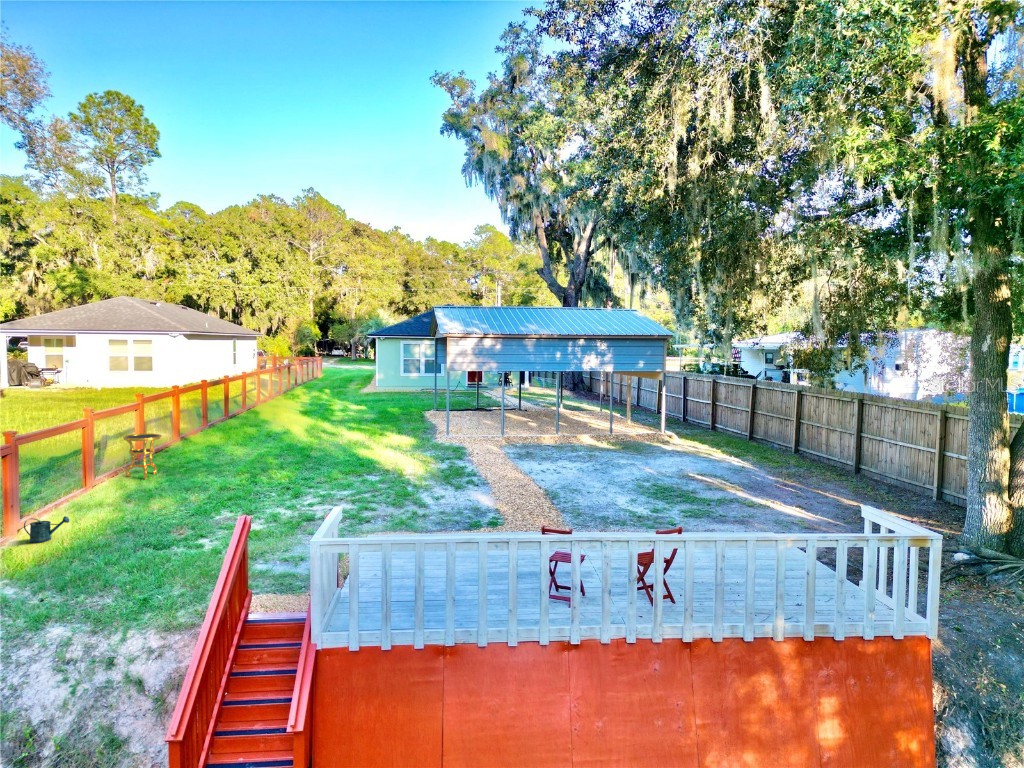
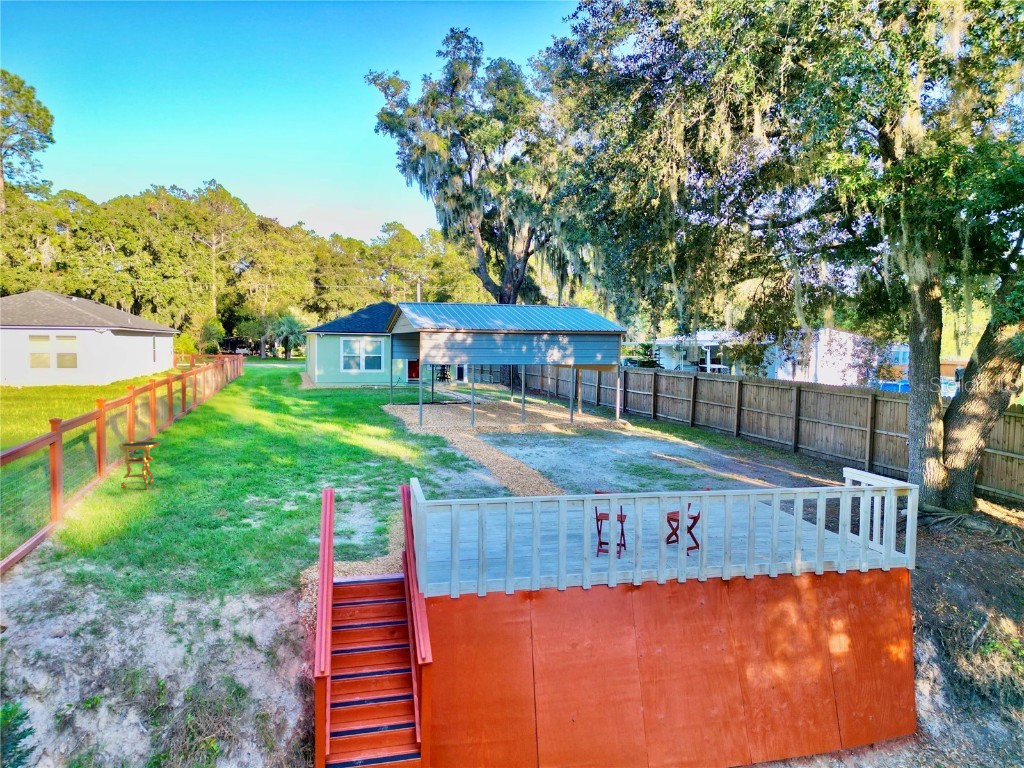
watering can: present [24,516,69,543] -> none [67,535,118,566]

